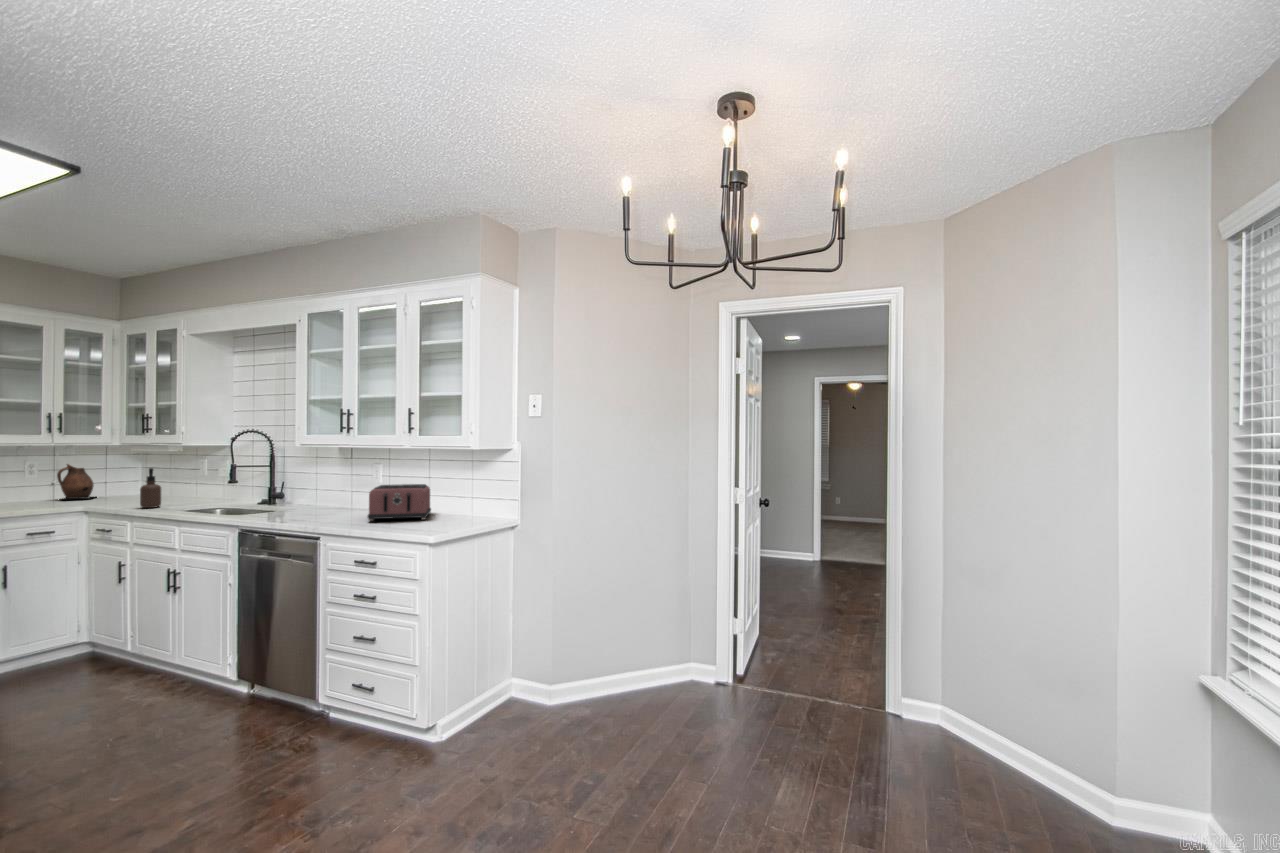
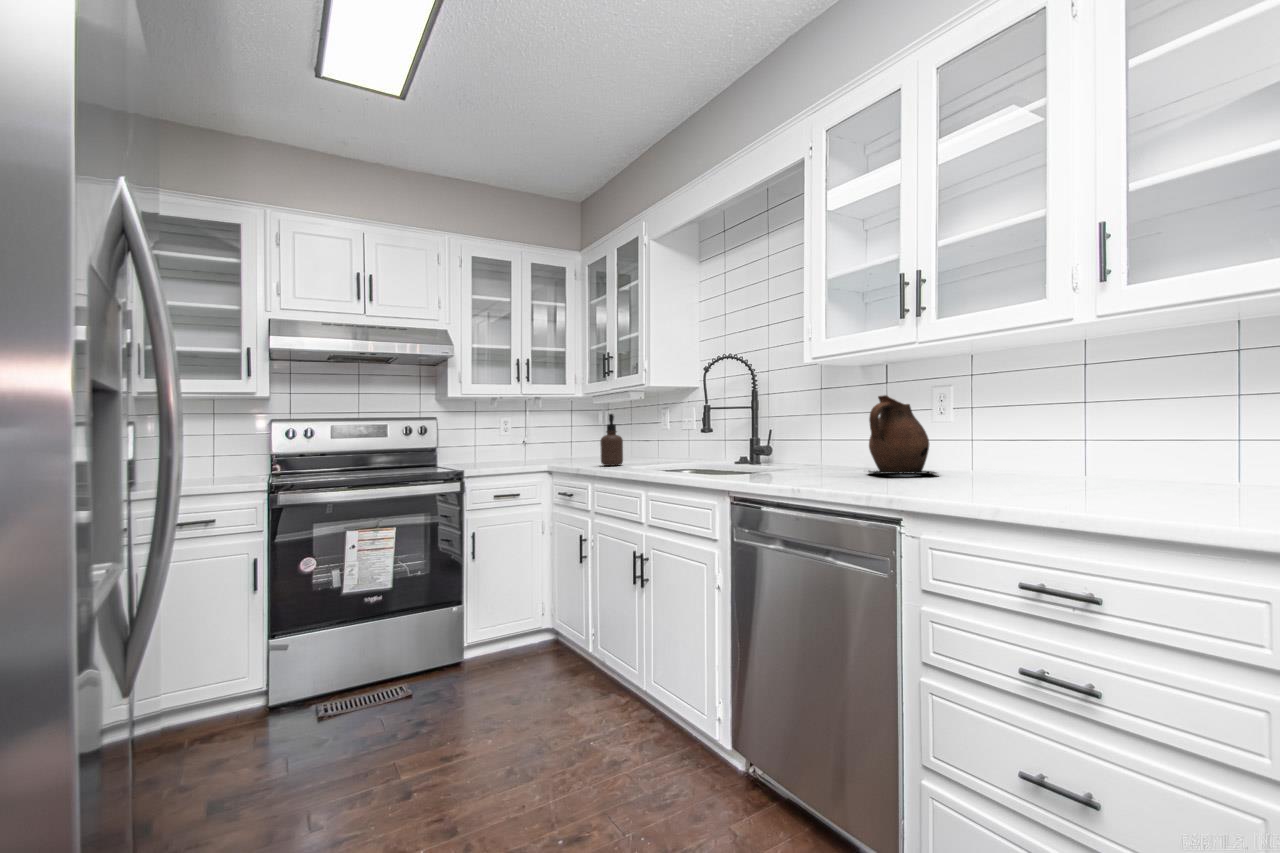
ceramic pitcher: present [57,464,94,499] -> present [868,395,936,474]
toaster: present [368,484,431,521] -> none [981,410,1168,491]

